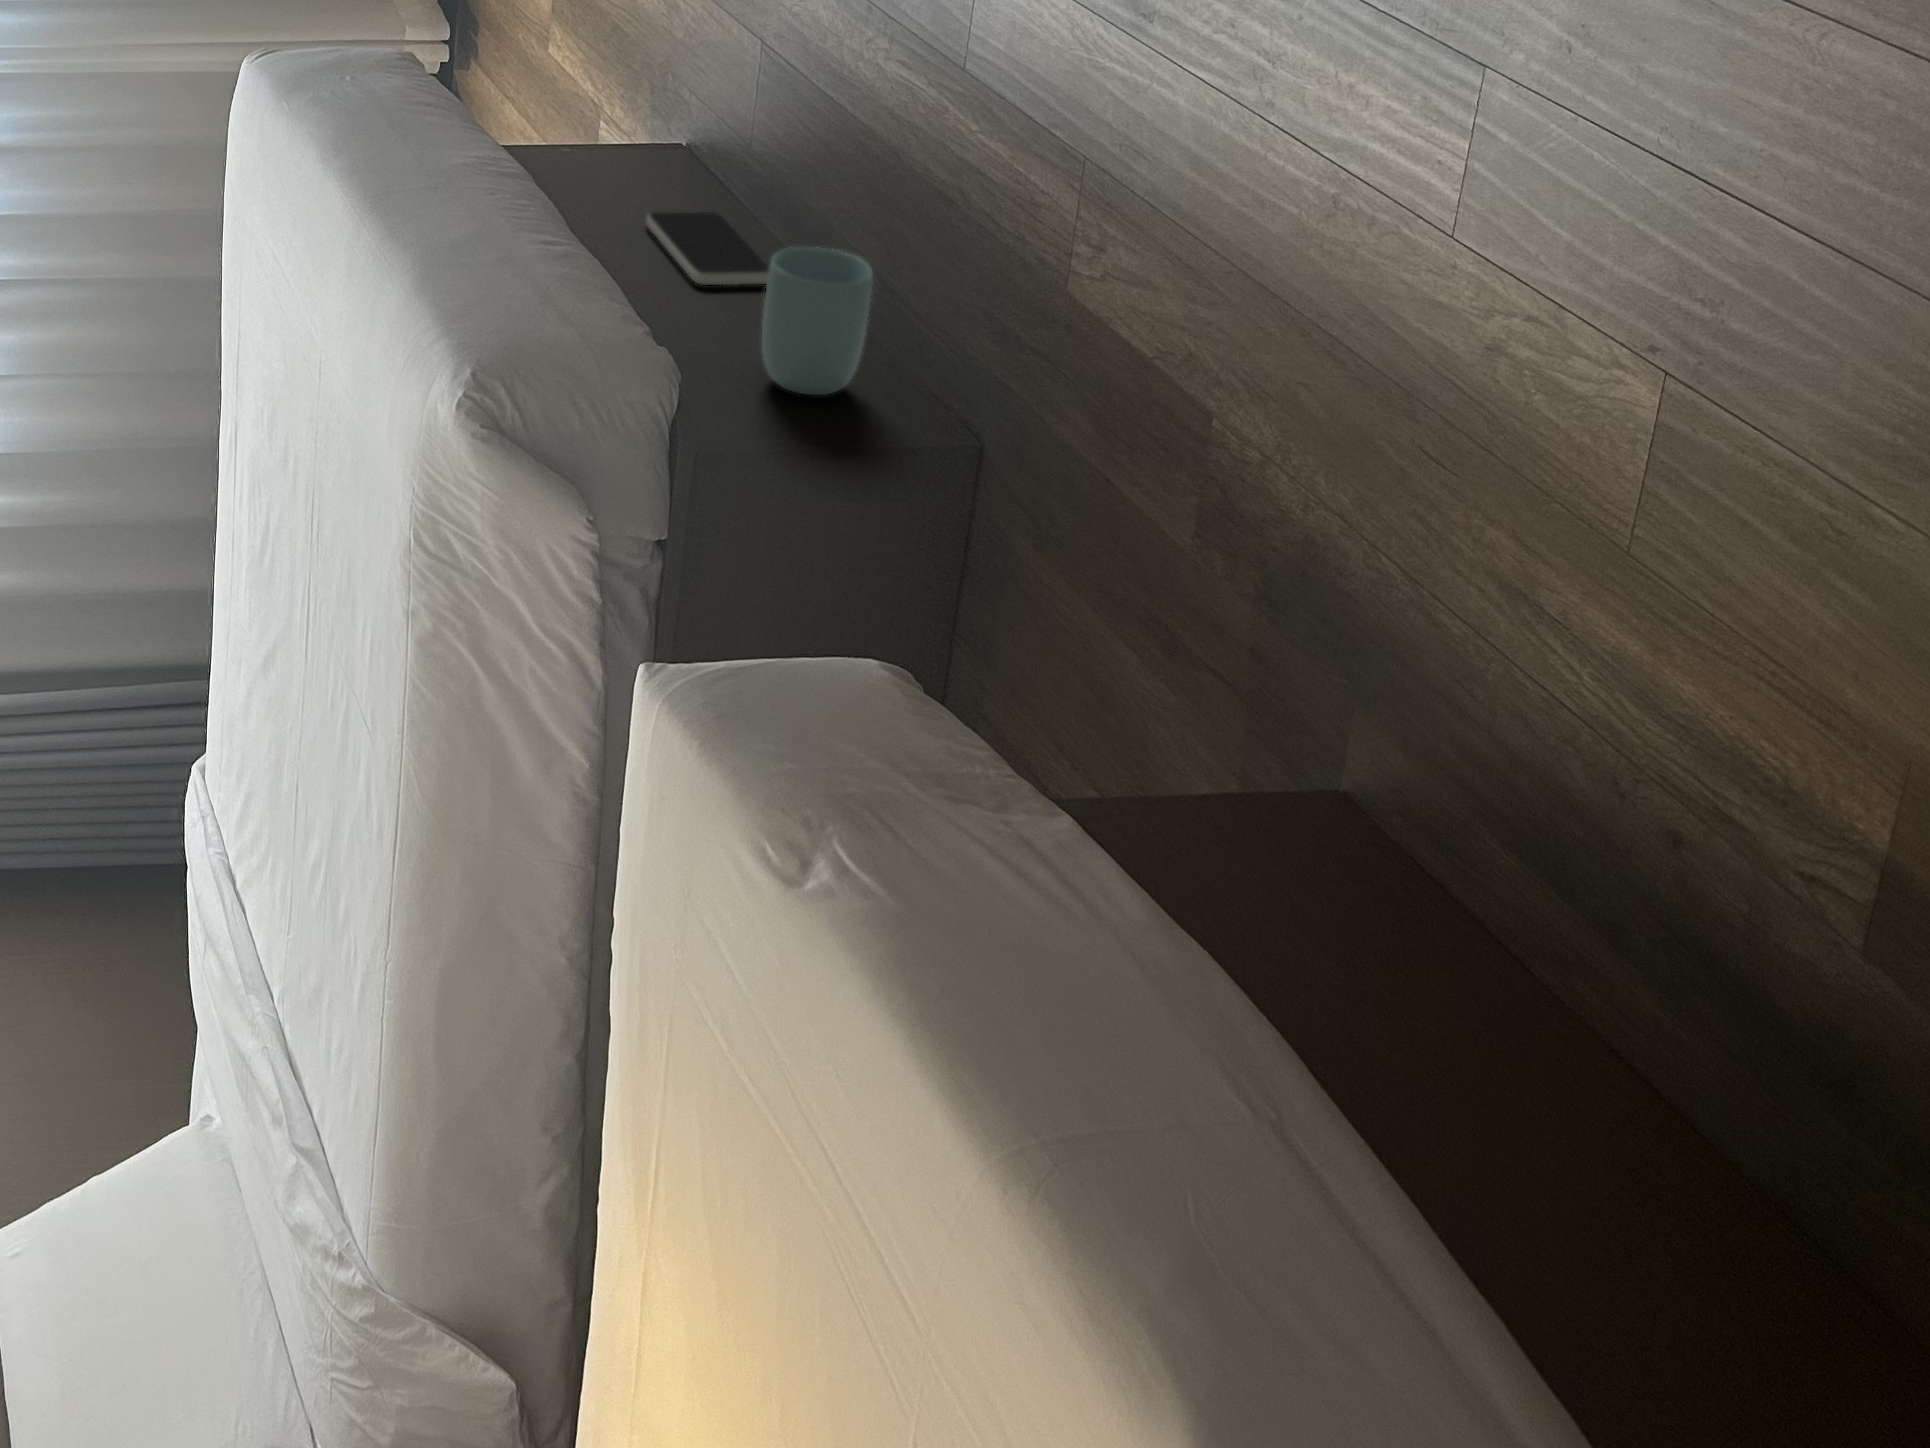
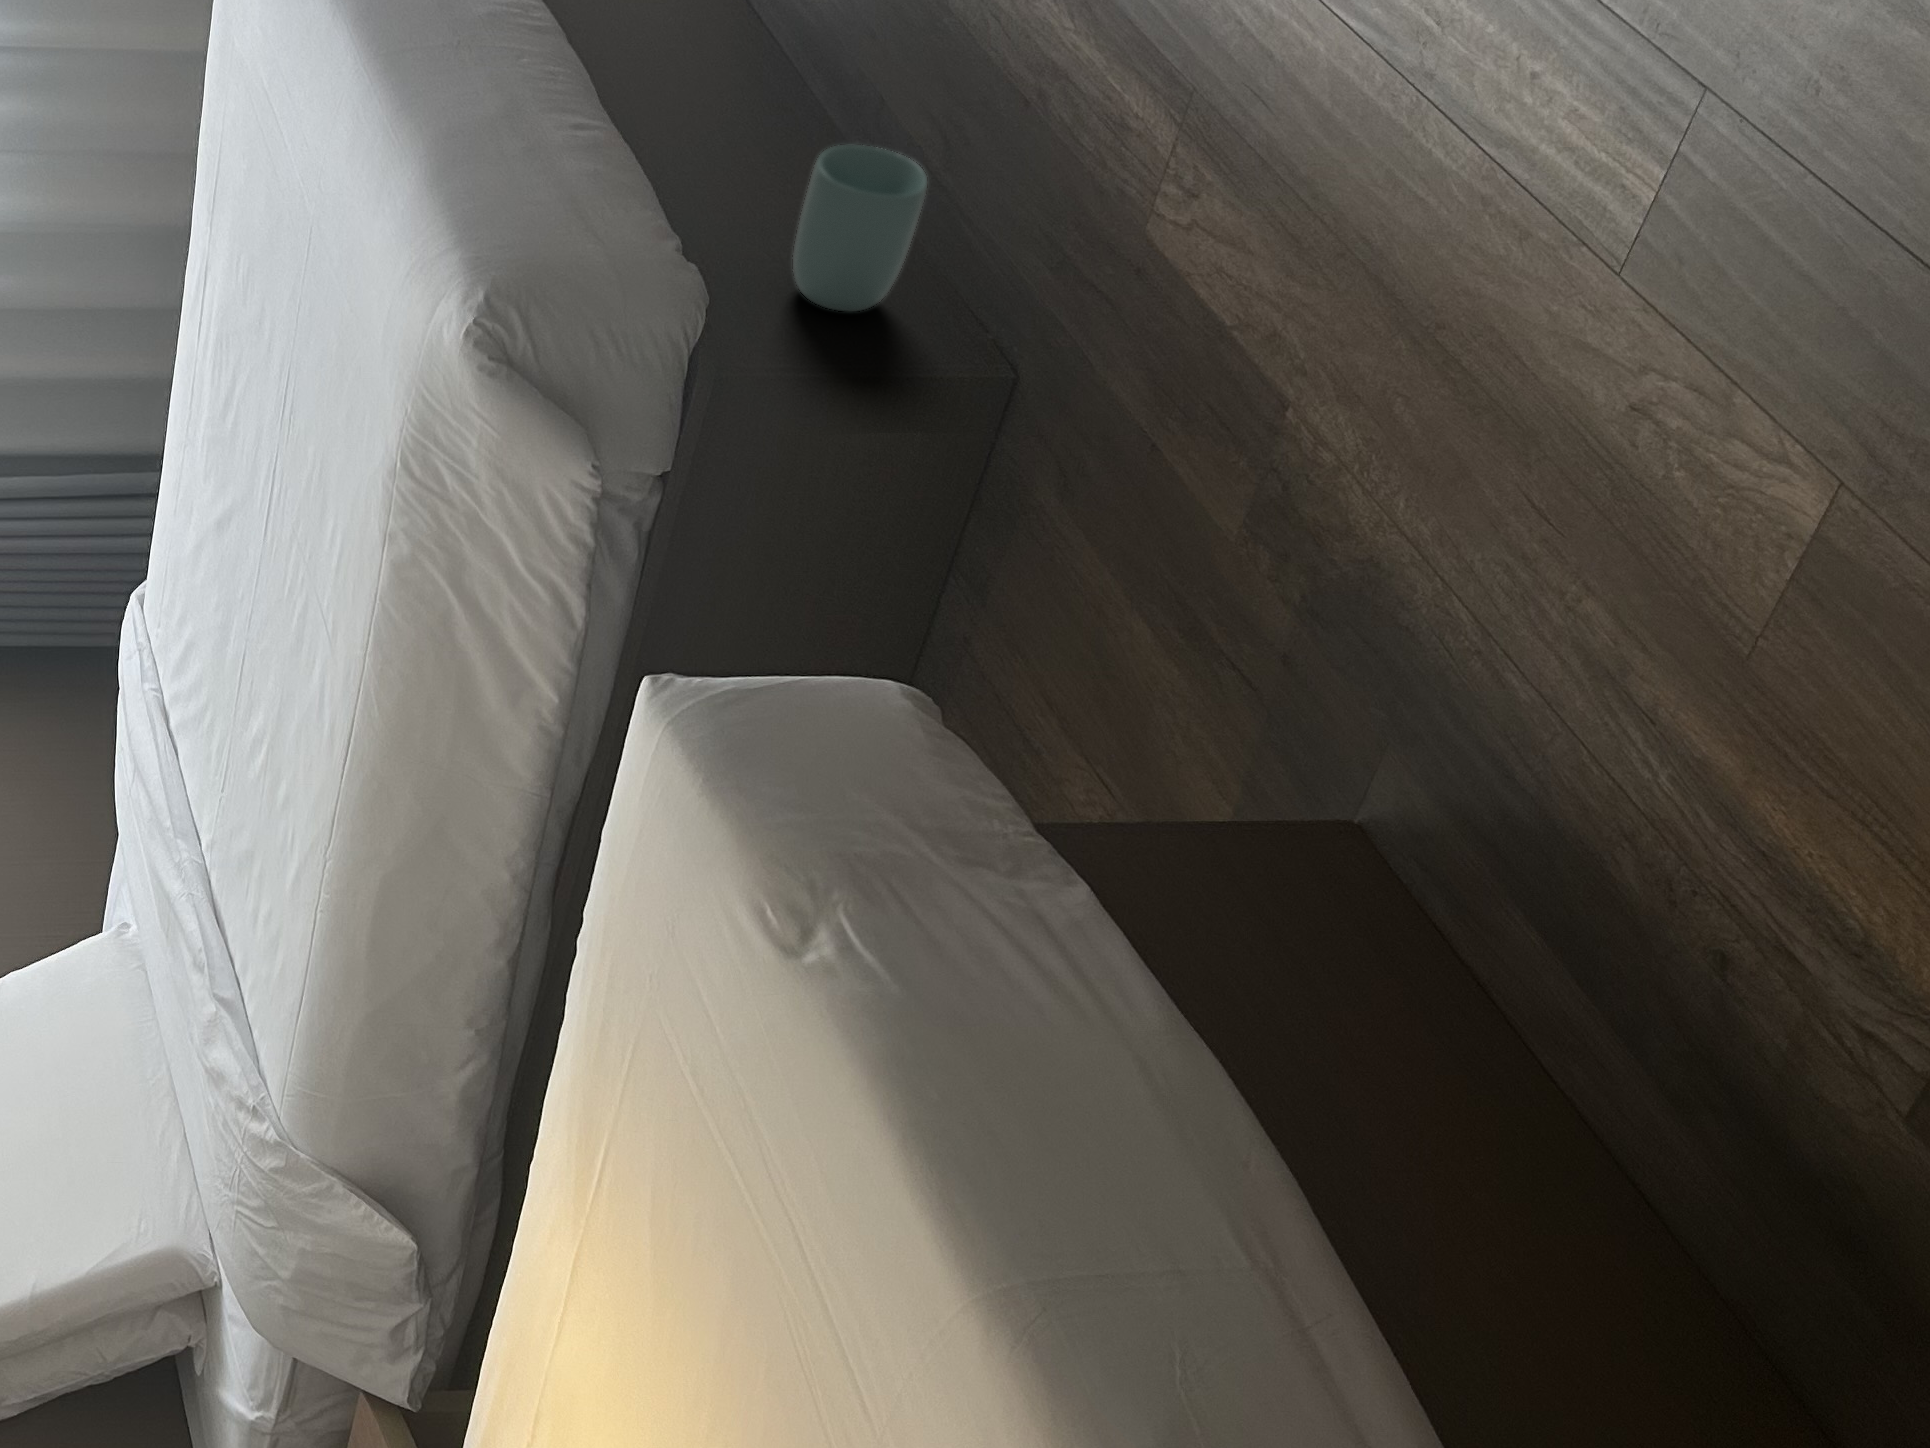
smartphone: present [646,212,769,285] -> none [676,66,810,164]

